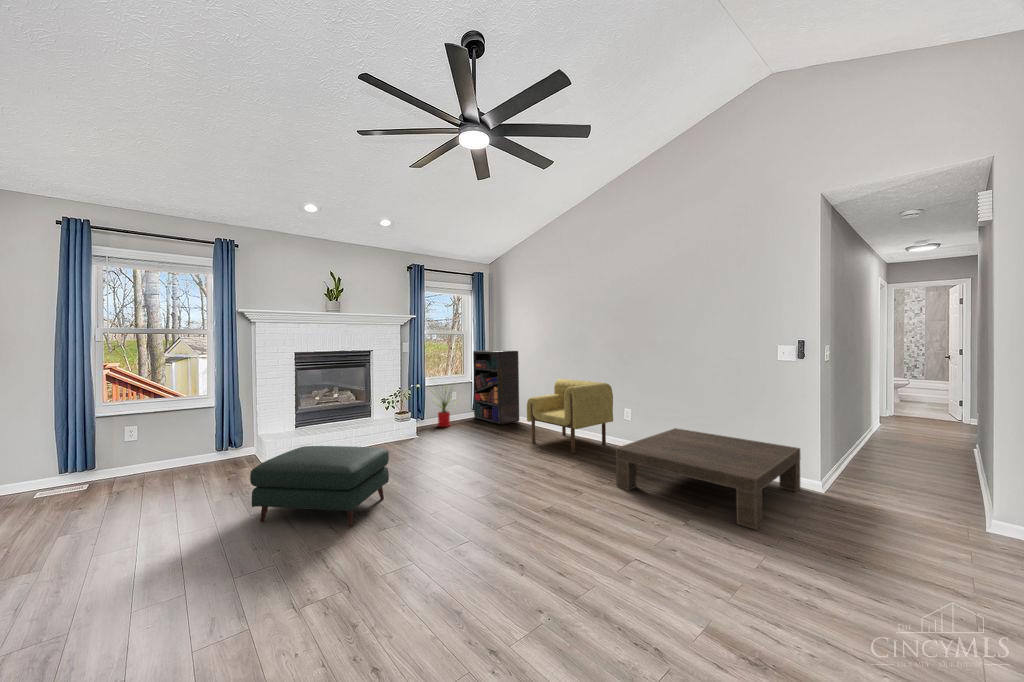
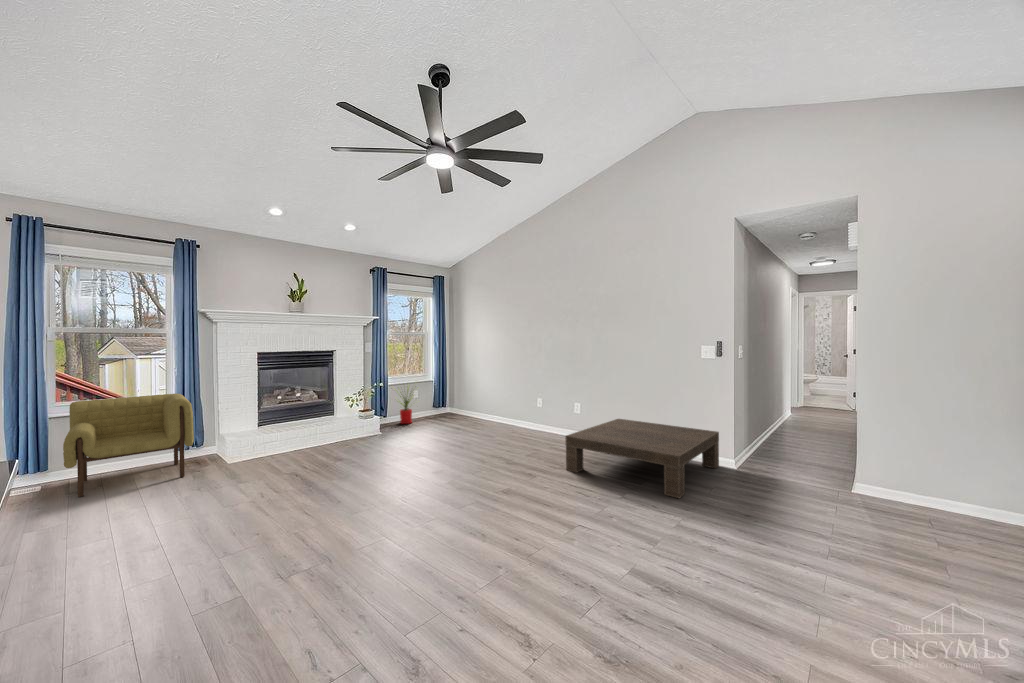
bookshelf: present [473,350,519,425] -> none [434,350,479,421]
armchair: present [527,379,613,454] -> present [63,394,194,497]
ottoman: present [250,446,389,527] -> none [224,440,358,512]

